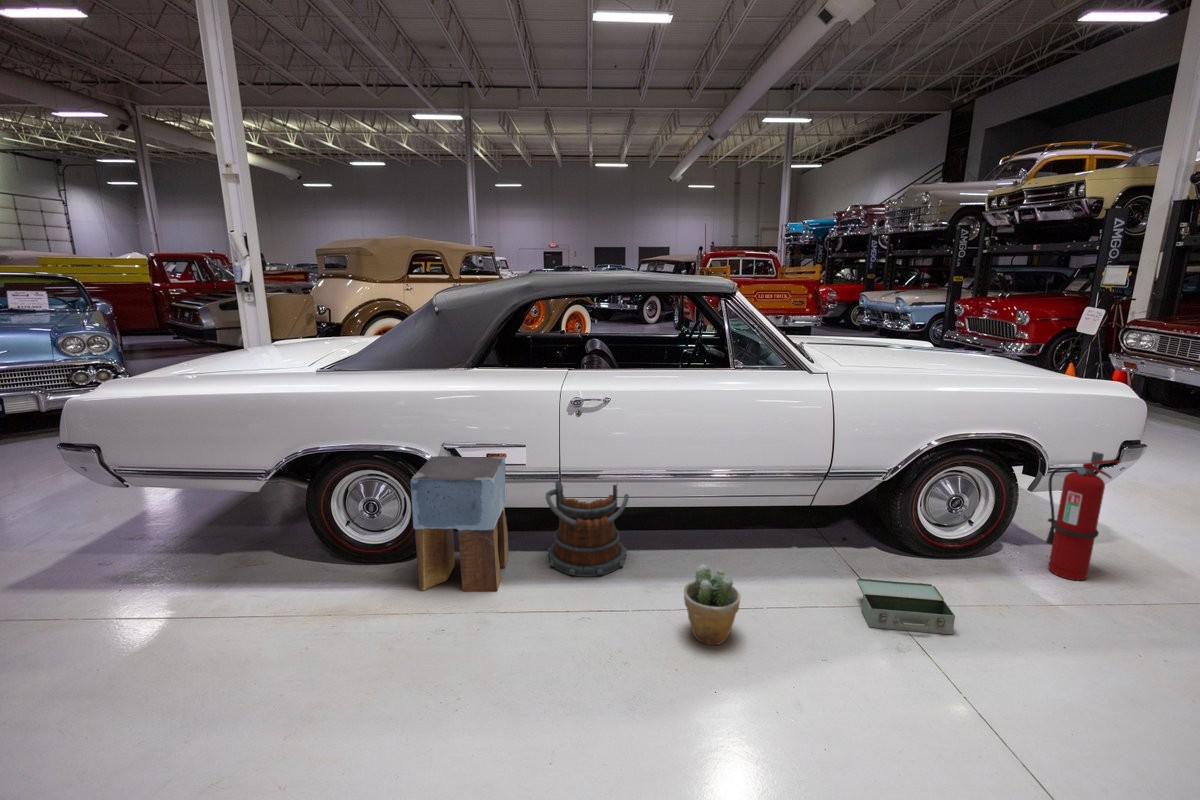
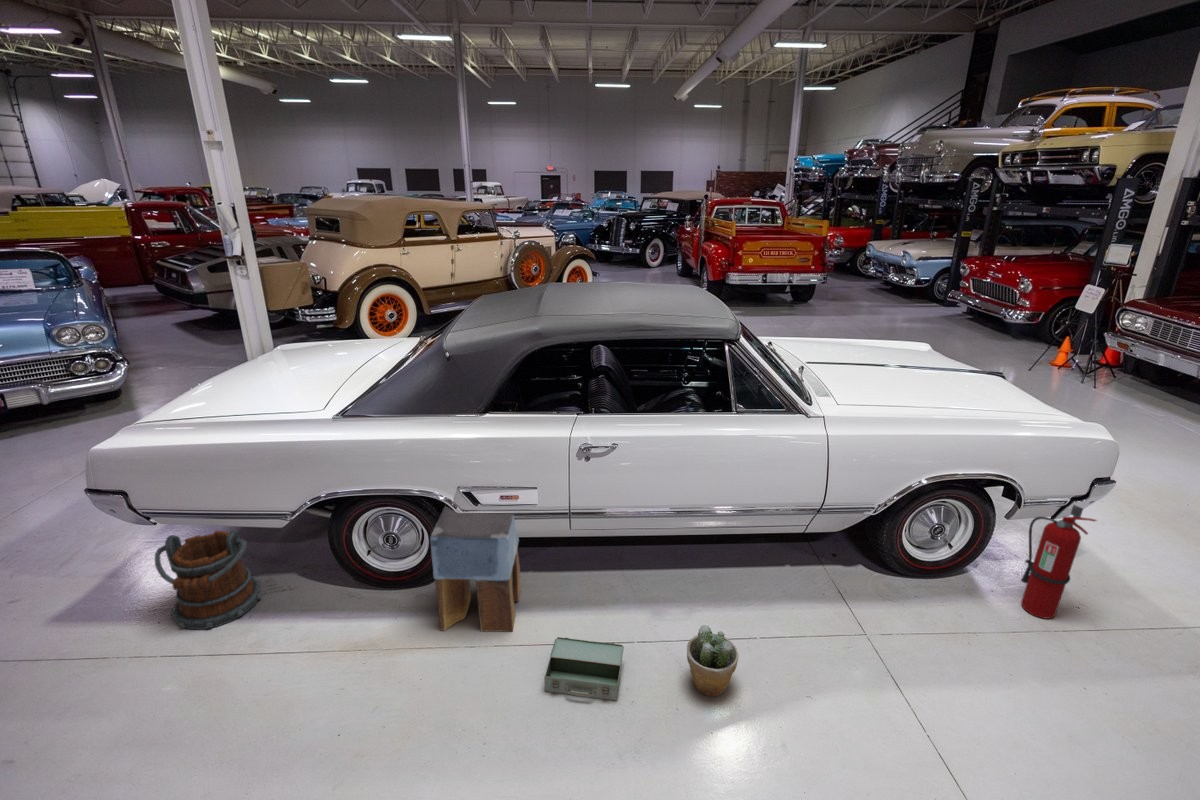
bucket: present [546,481,629,577] -> present [155,530,261,629]
toolbox: present [856,579,955,634] -> present [545,637,624,701]

